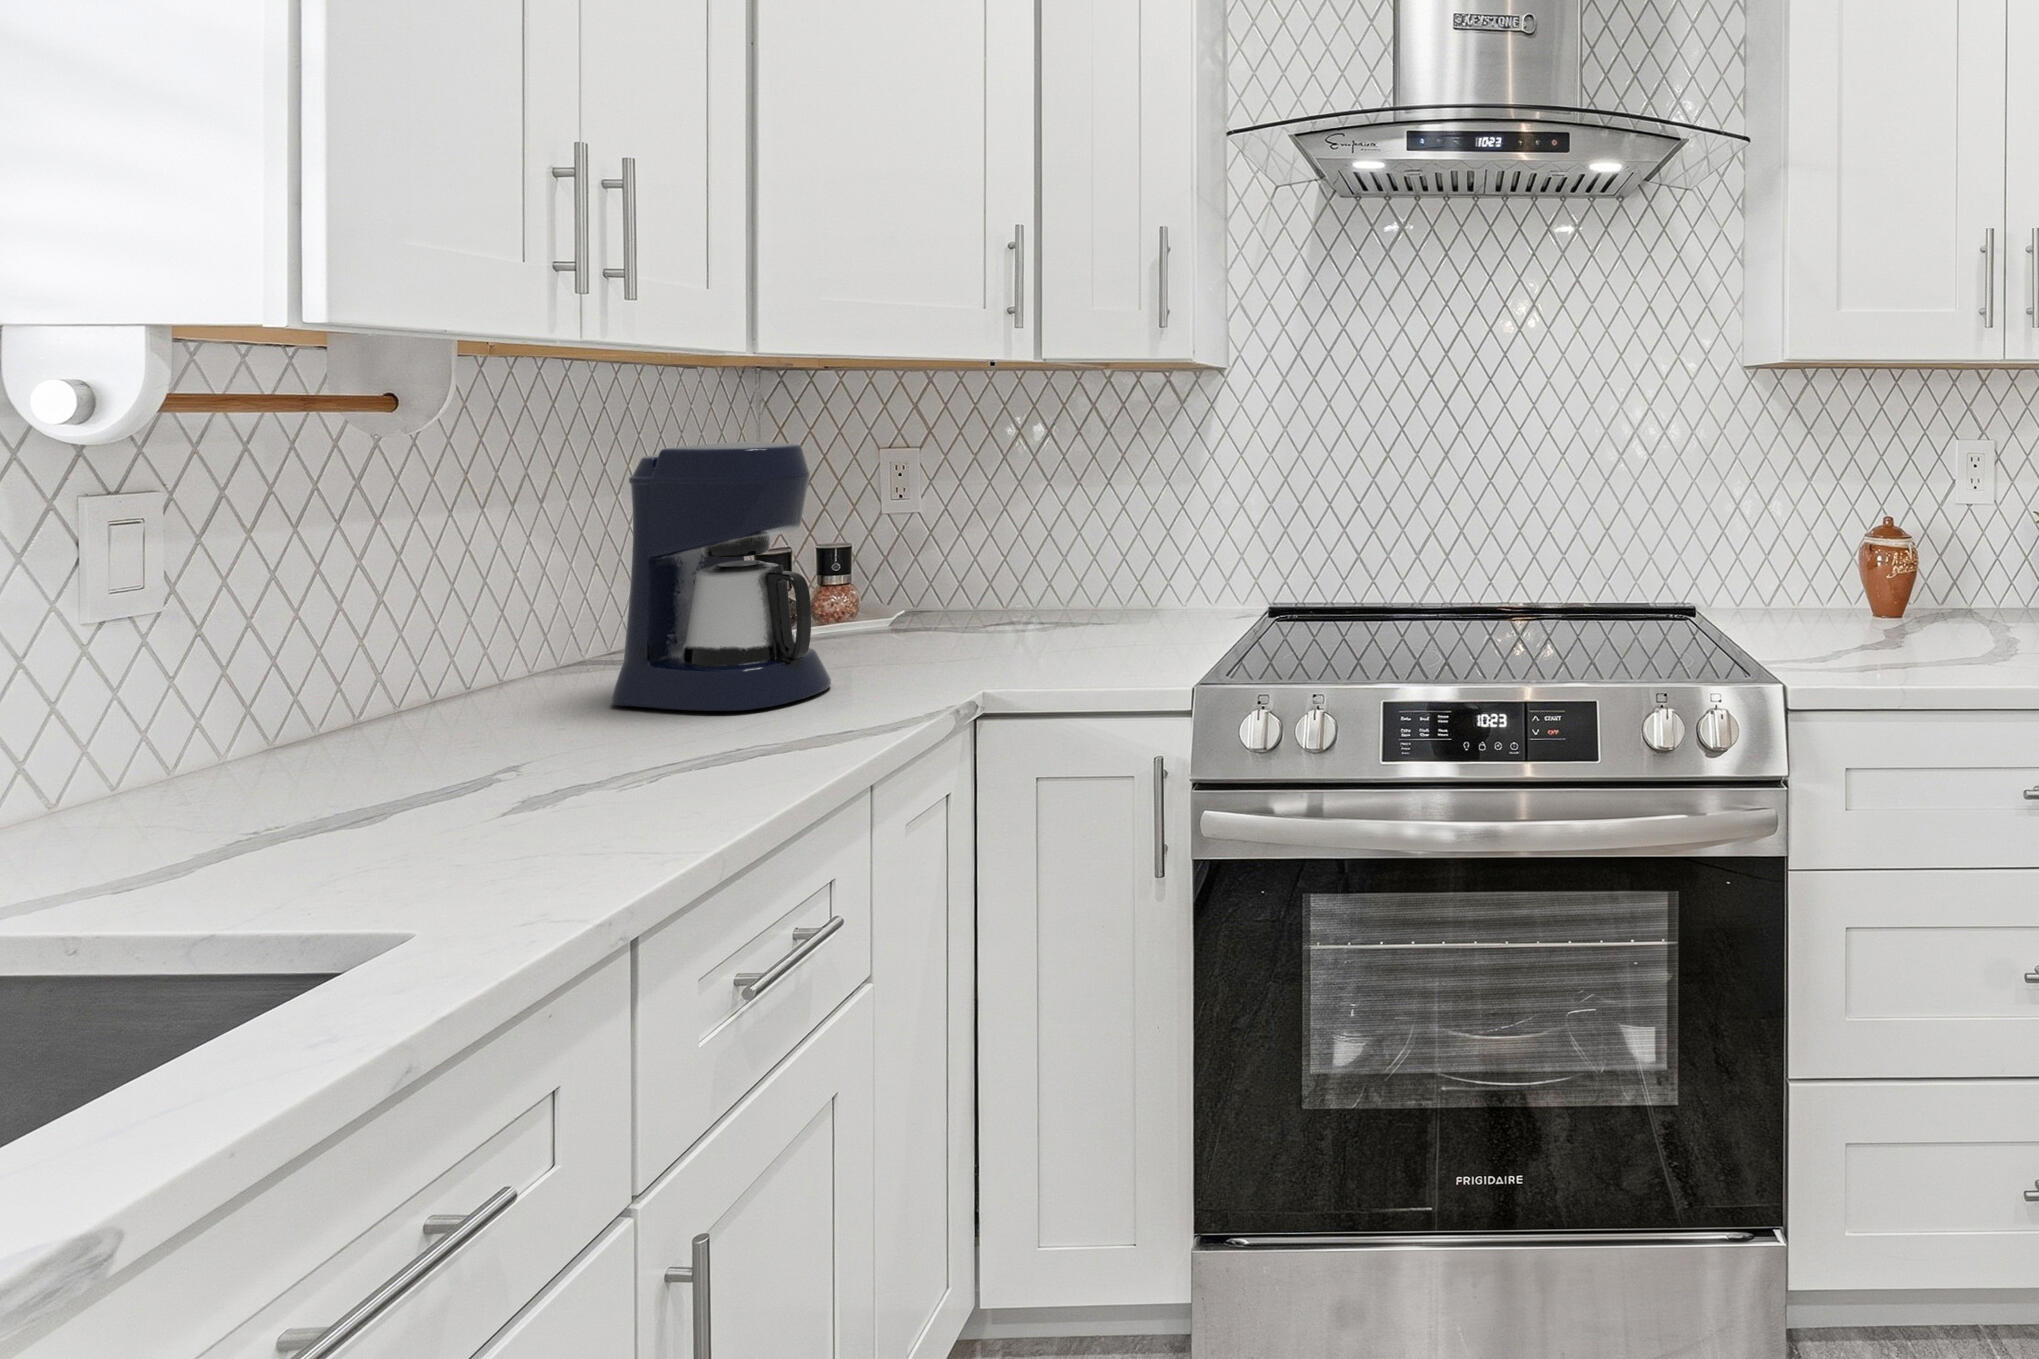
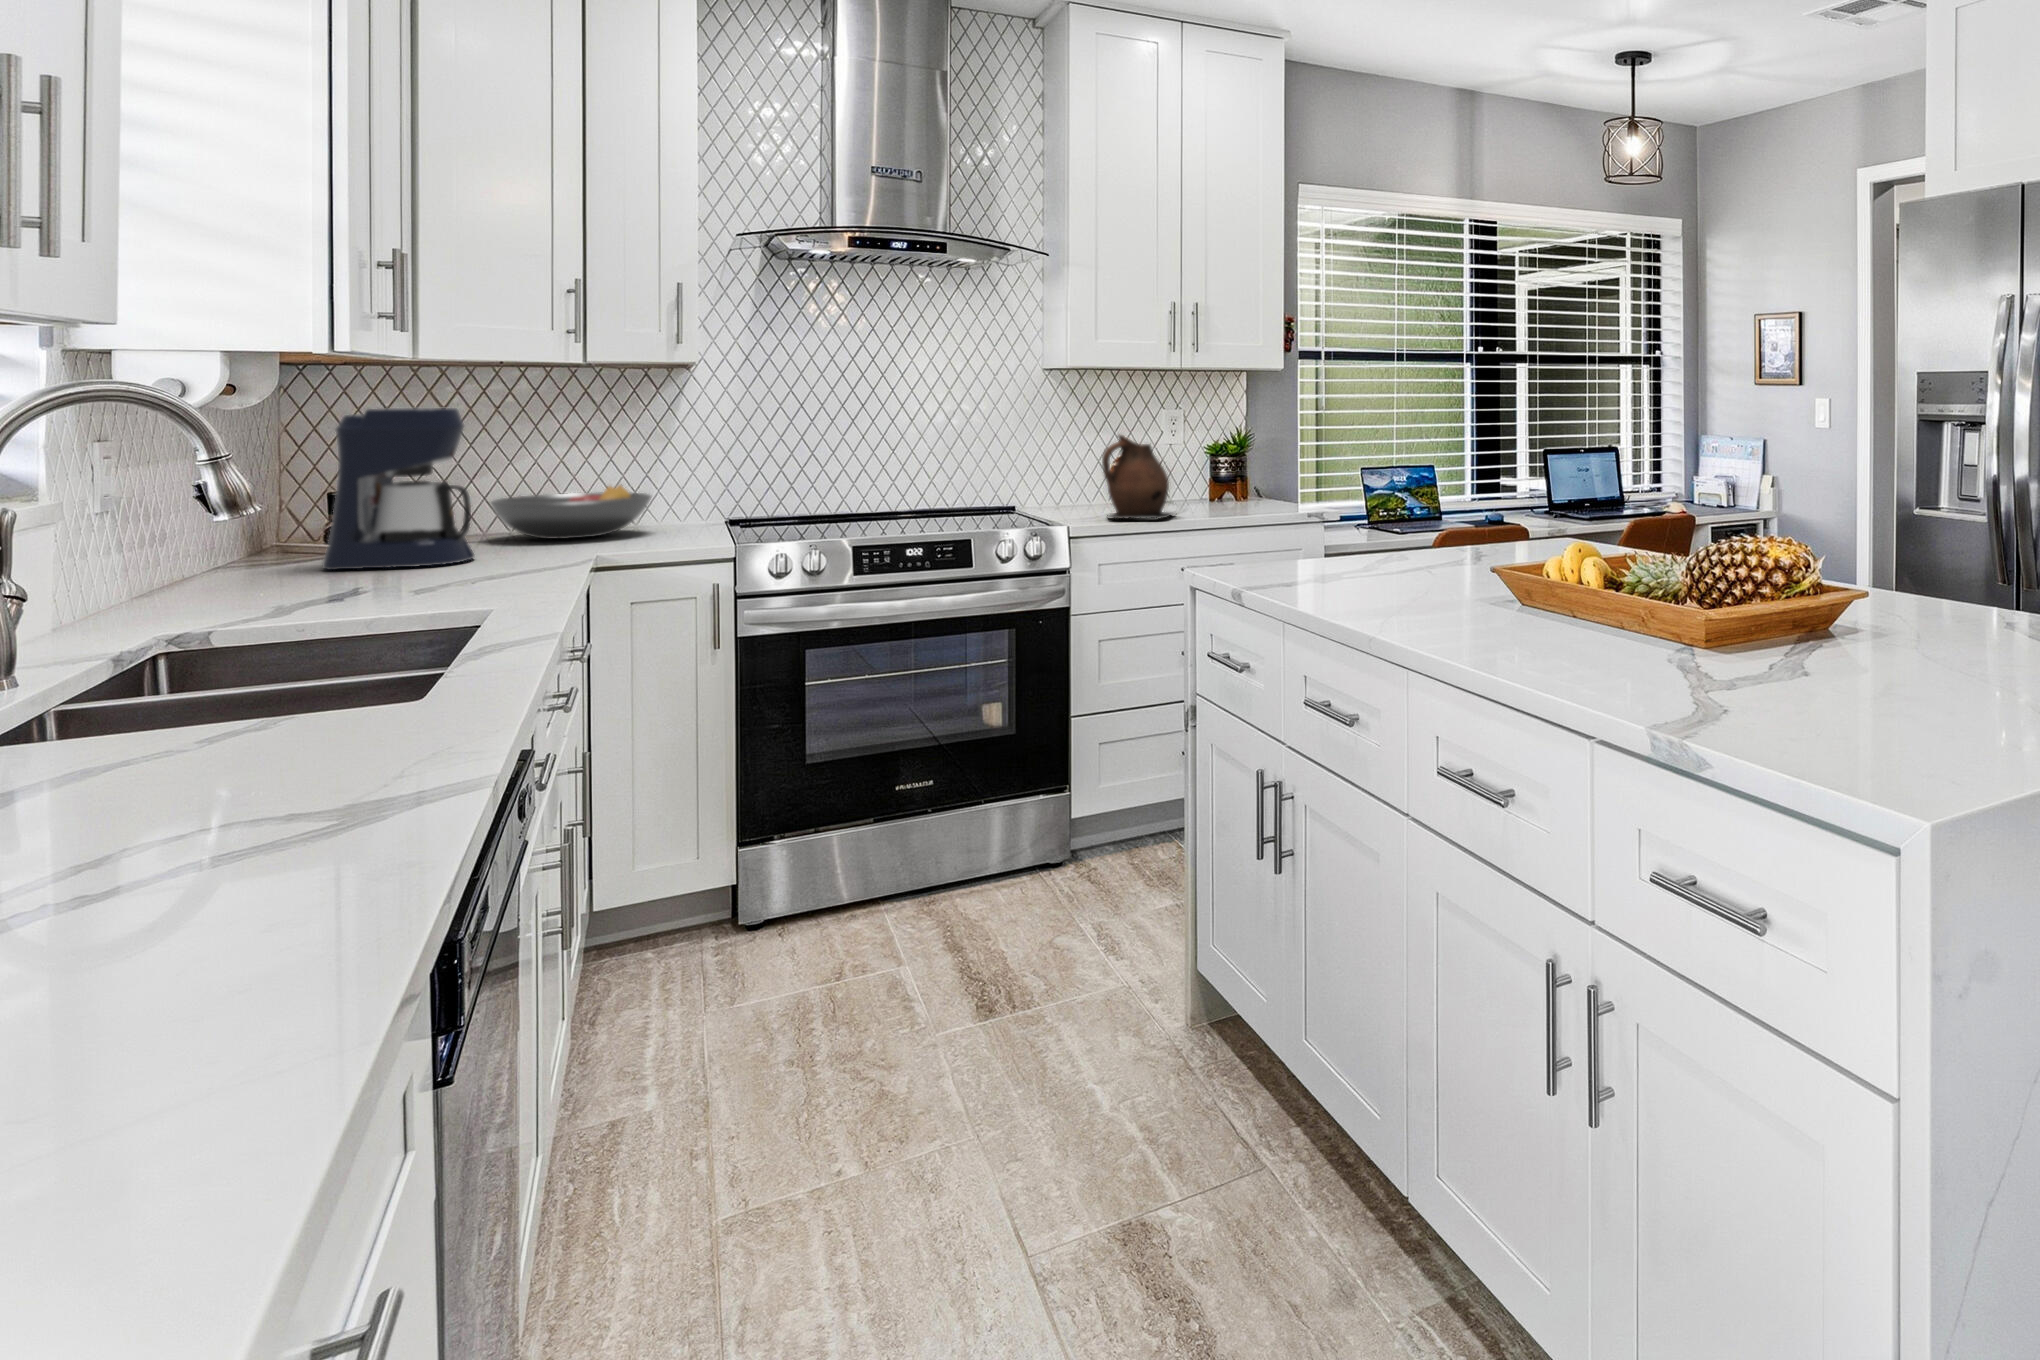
ceramic pitcher: none [1846,501,1993,683] -> present [1102,434,1172,519]
fruit bowl: none [927,550,1148,638] -> present [491,485,651,539]

